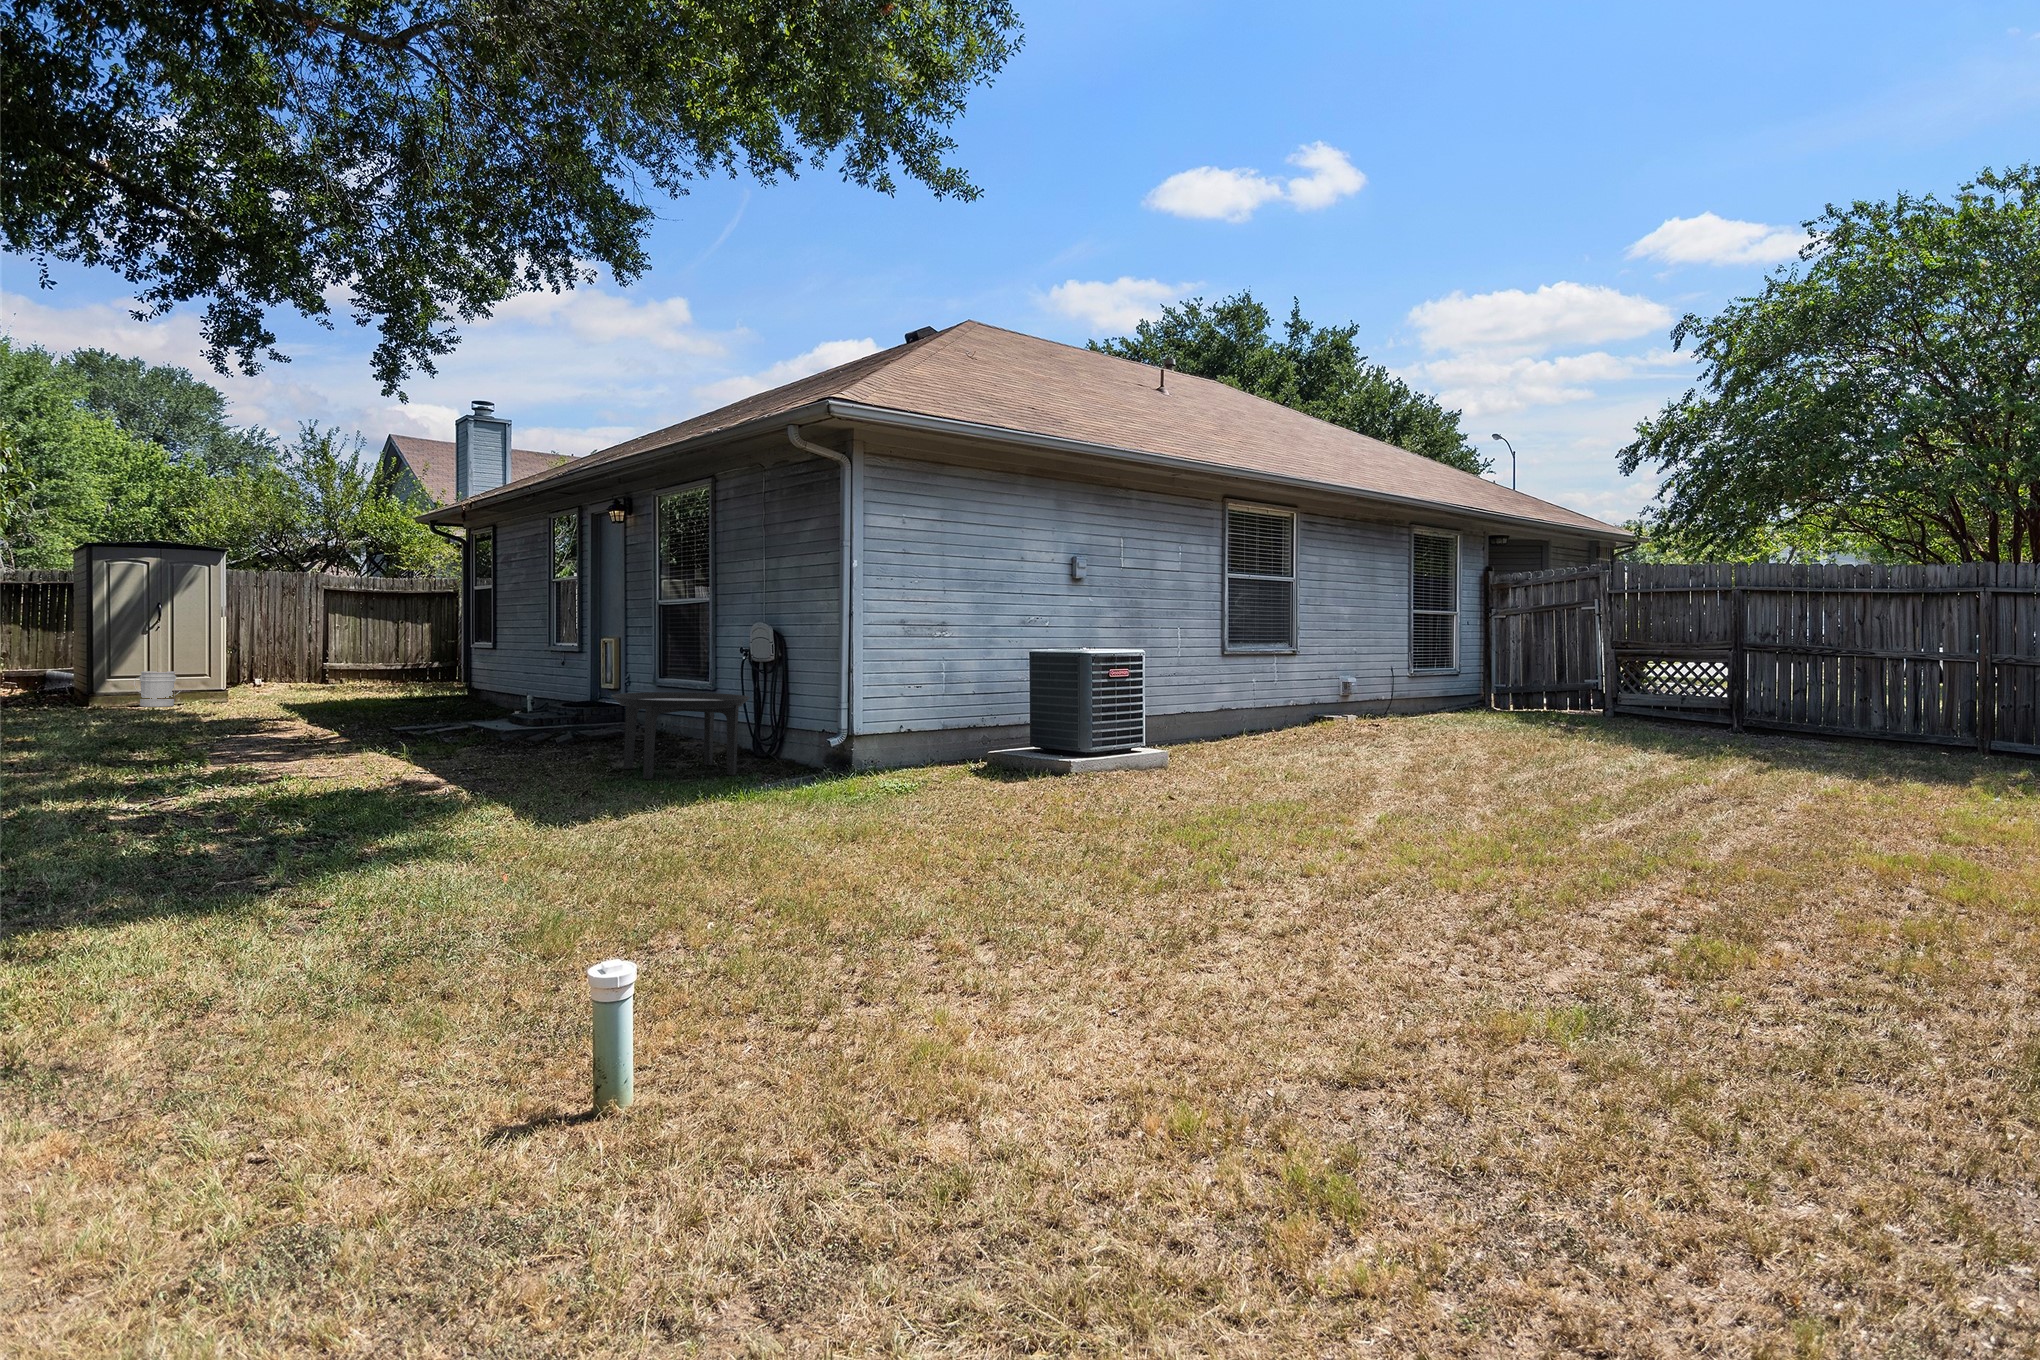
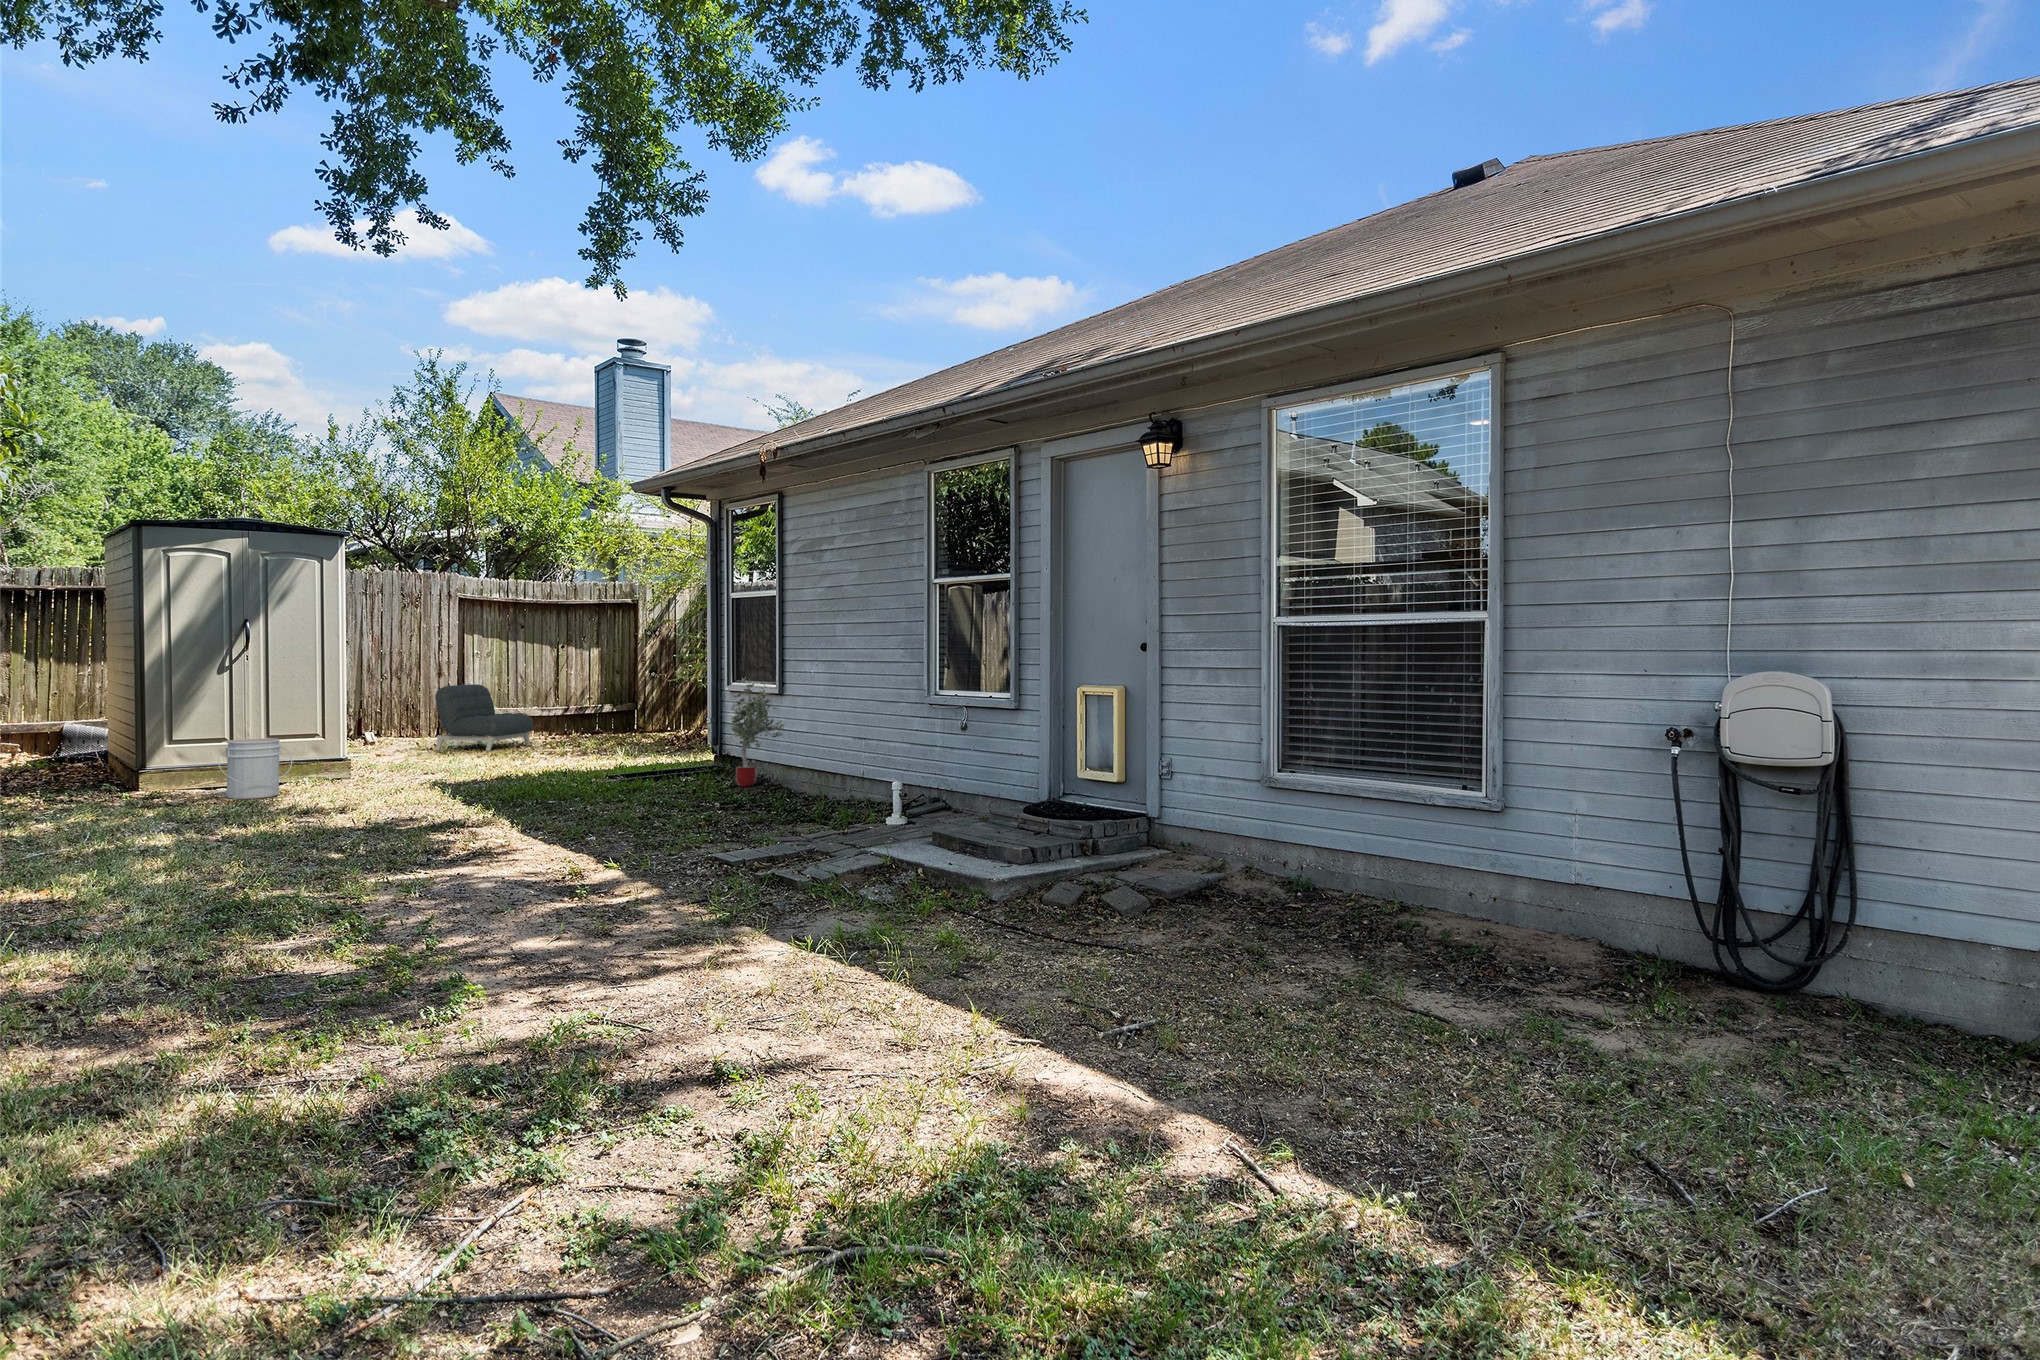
potted tree: none [466,646,506,710] -> present [731,684,784,787]
armchair: none [306,648,379,693] -> present [435,684,533,751]
round table: present [611,692,750,779] -> none [1436,805,1774,1056]

